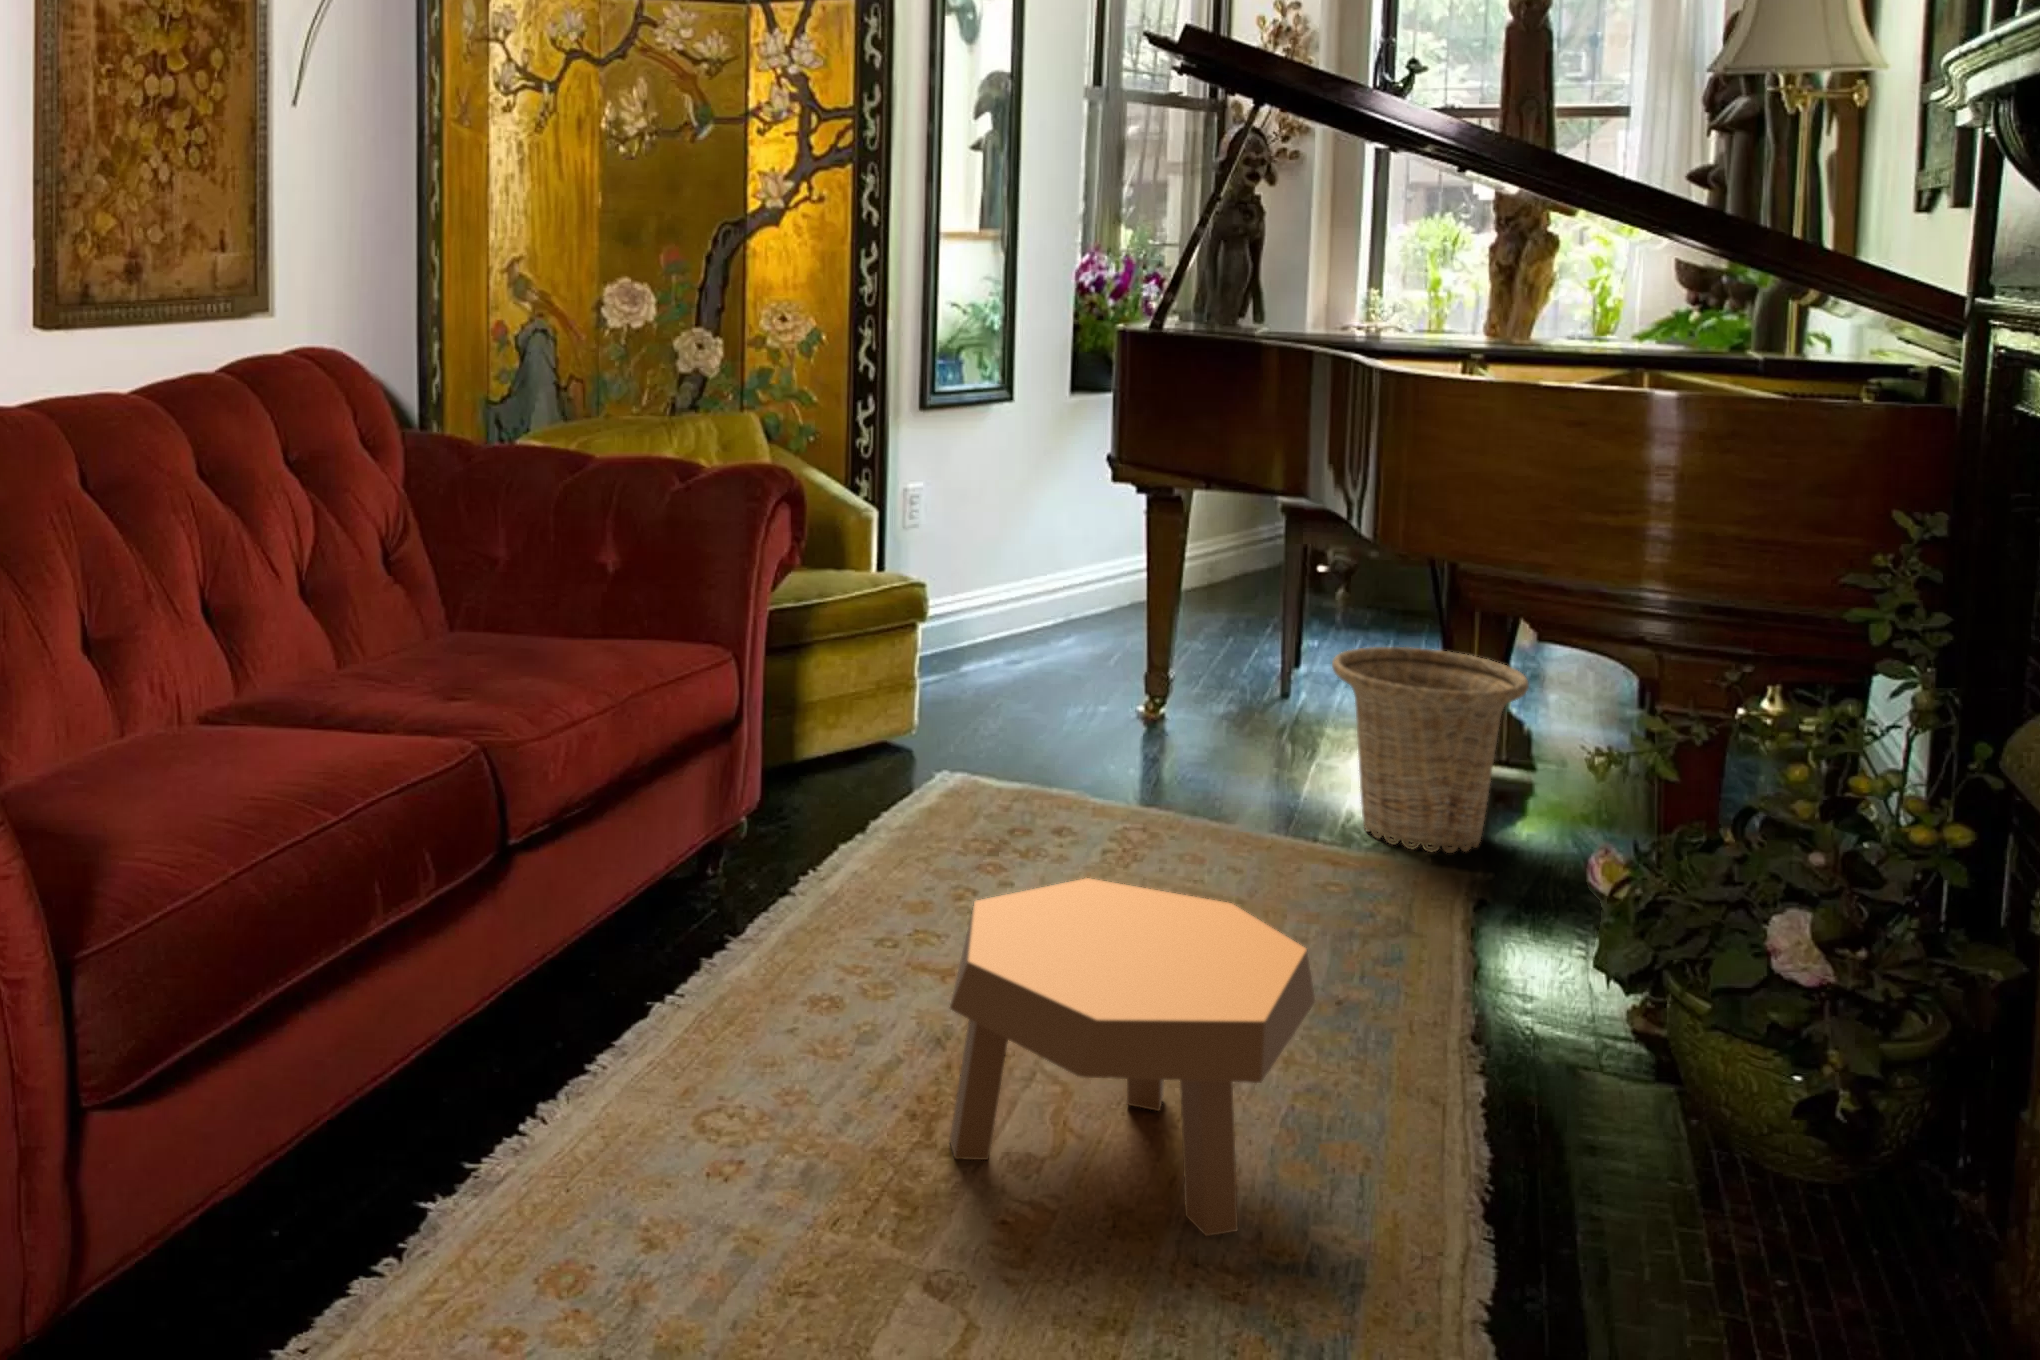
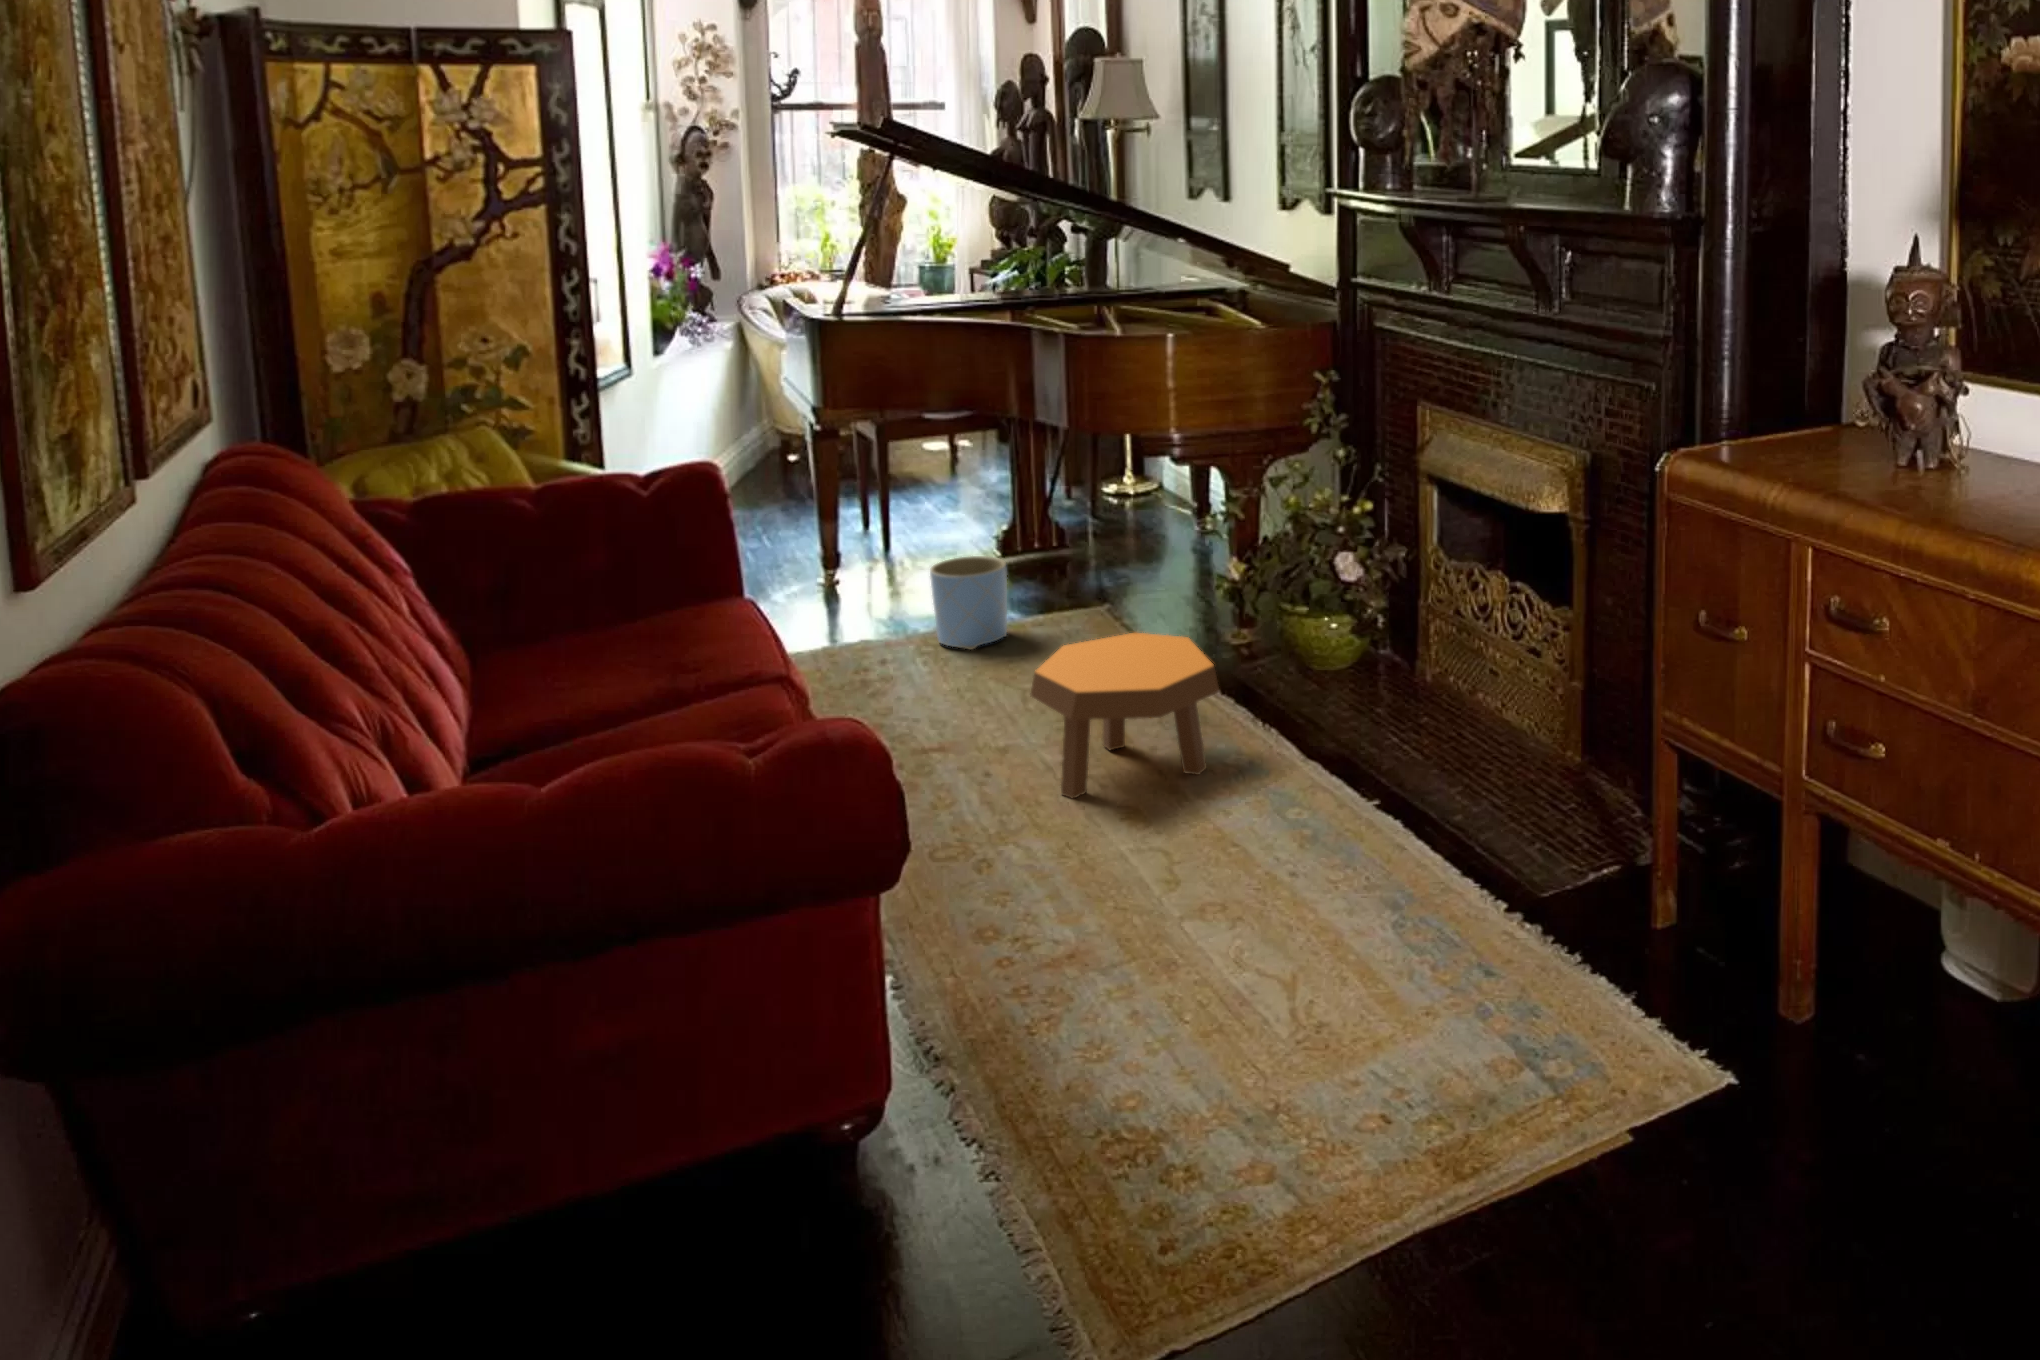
basket: present [1332,647,1529,853] -> none [1007,492,1114,609]
planter: none [1146,706,1270,856] -> present [930,556,1007,649]

